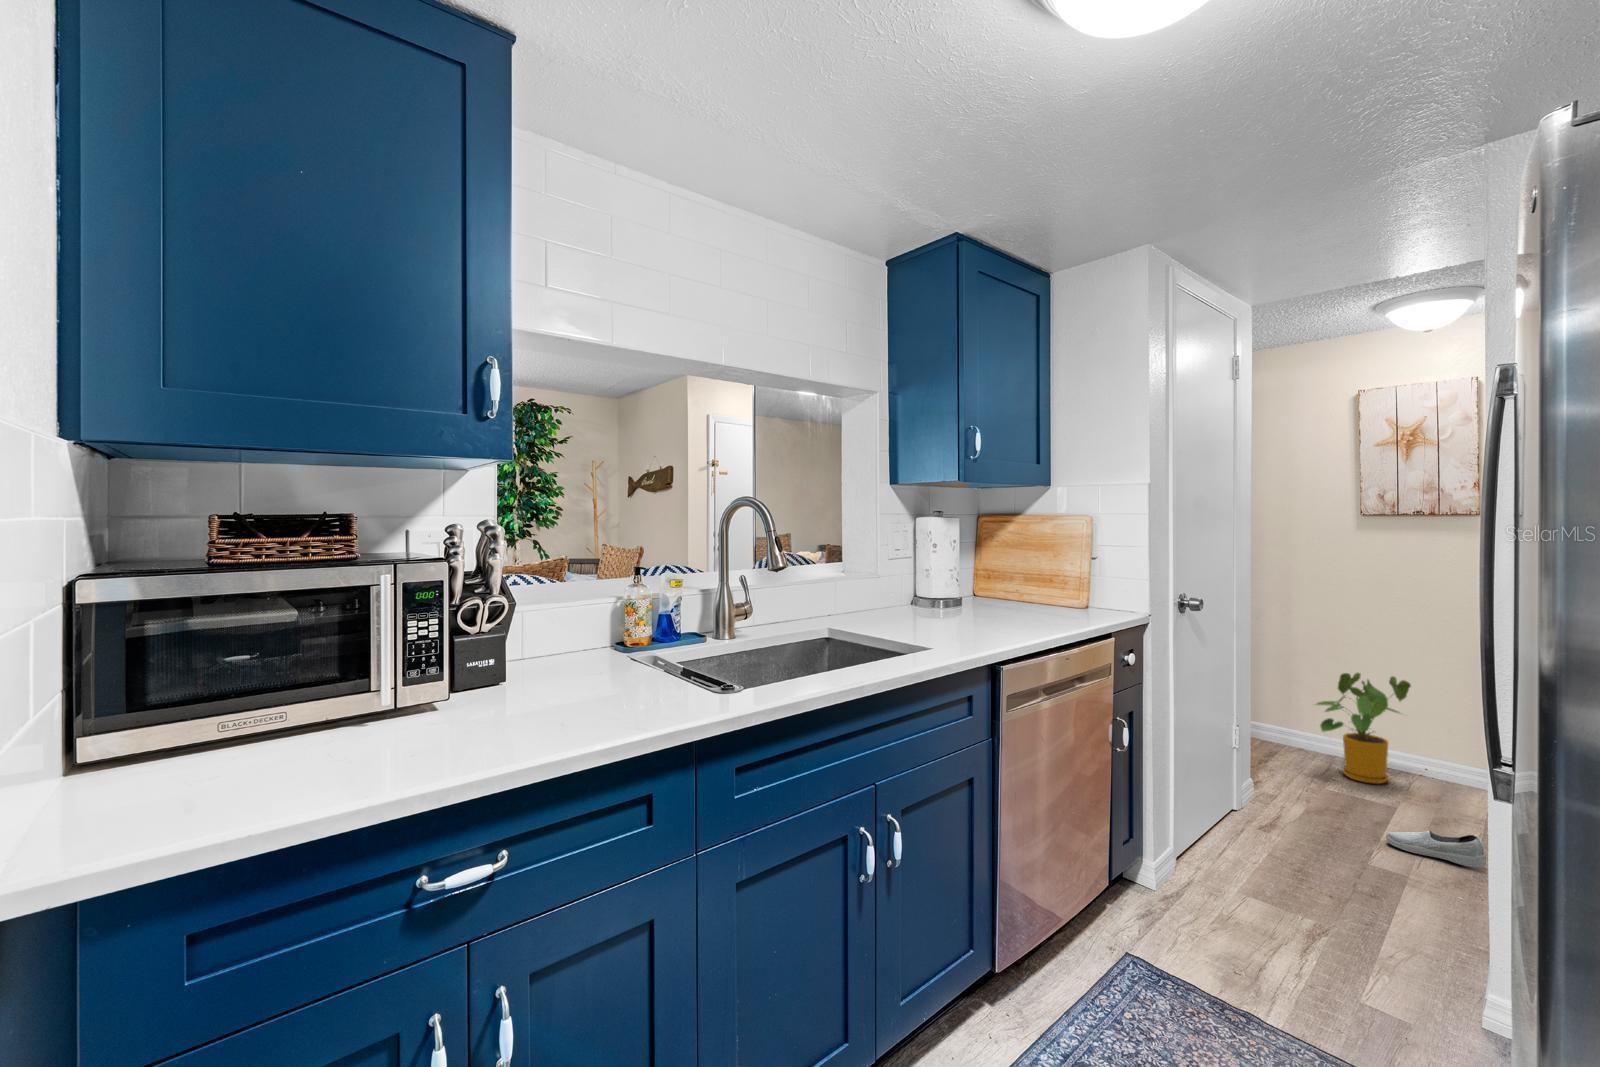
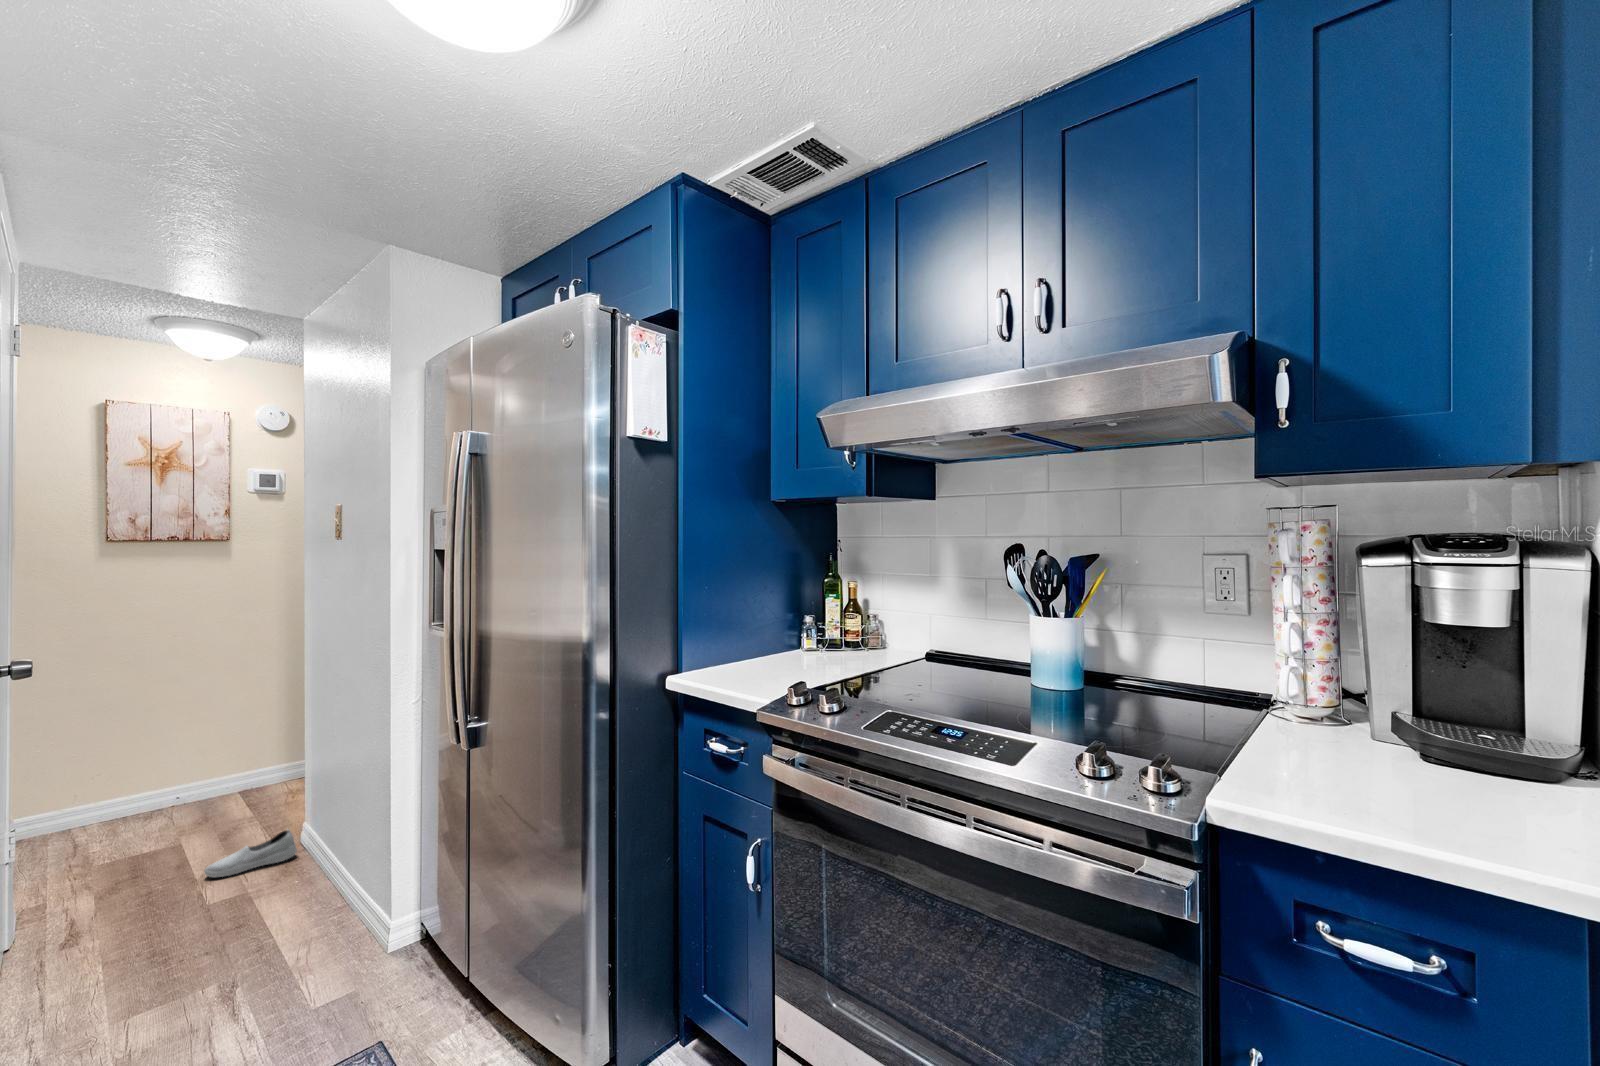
house plant: present [1316,673,1411,784] -> none [66,713,179,841]

